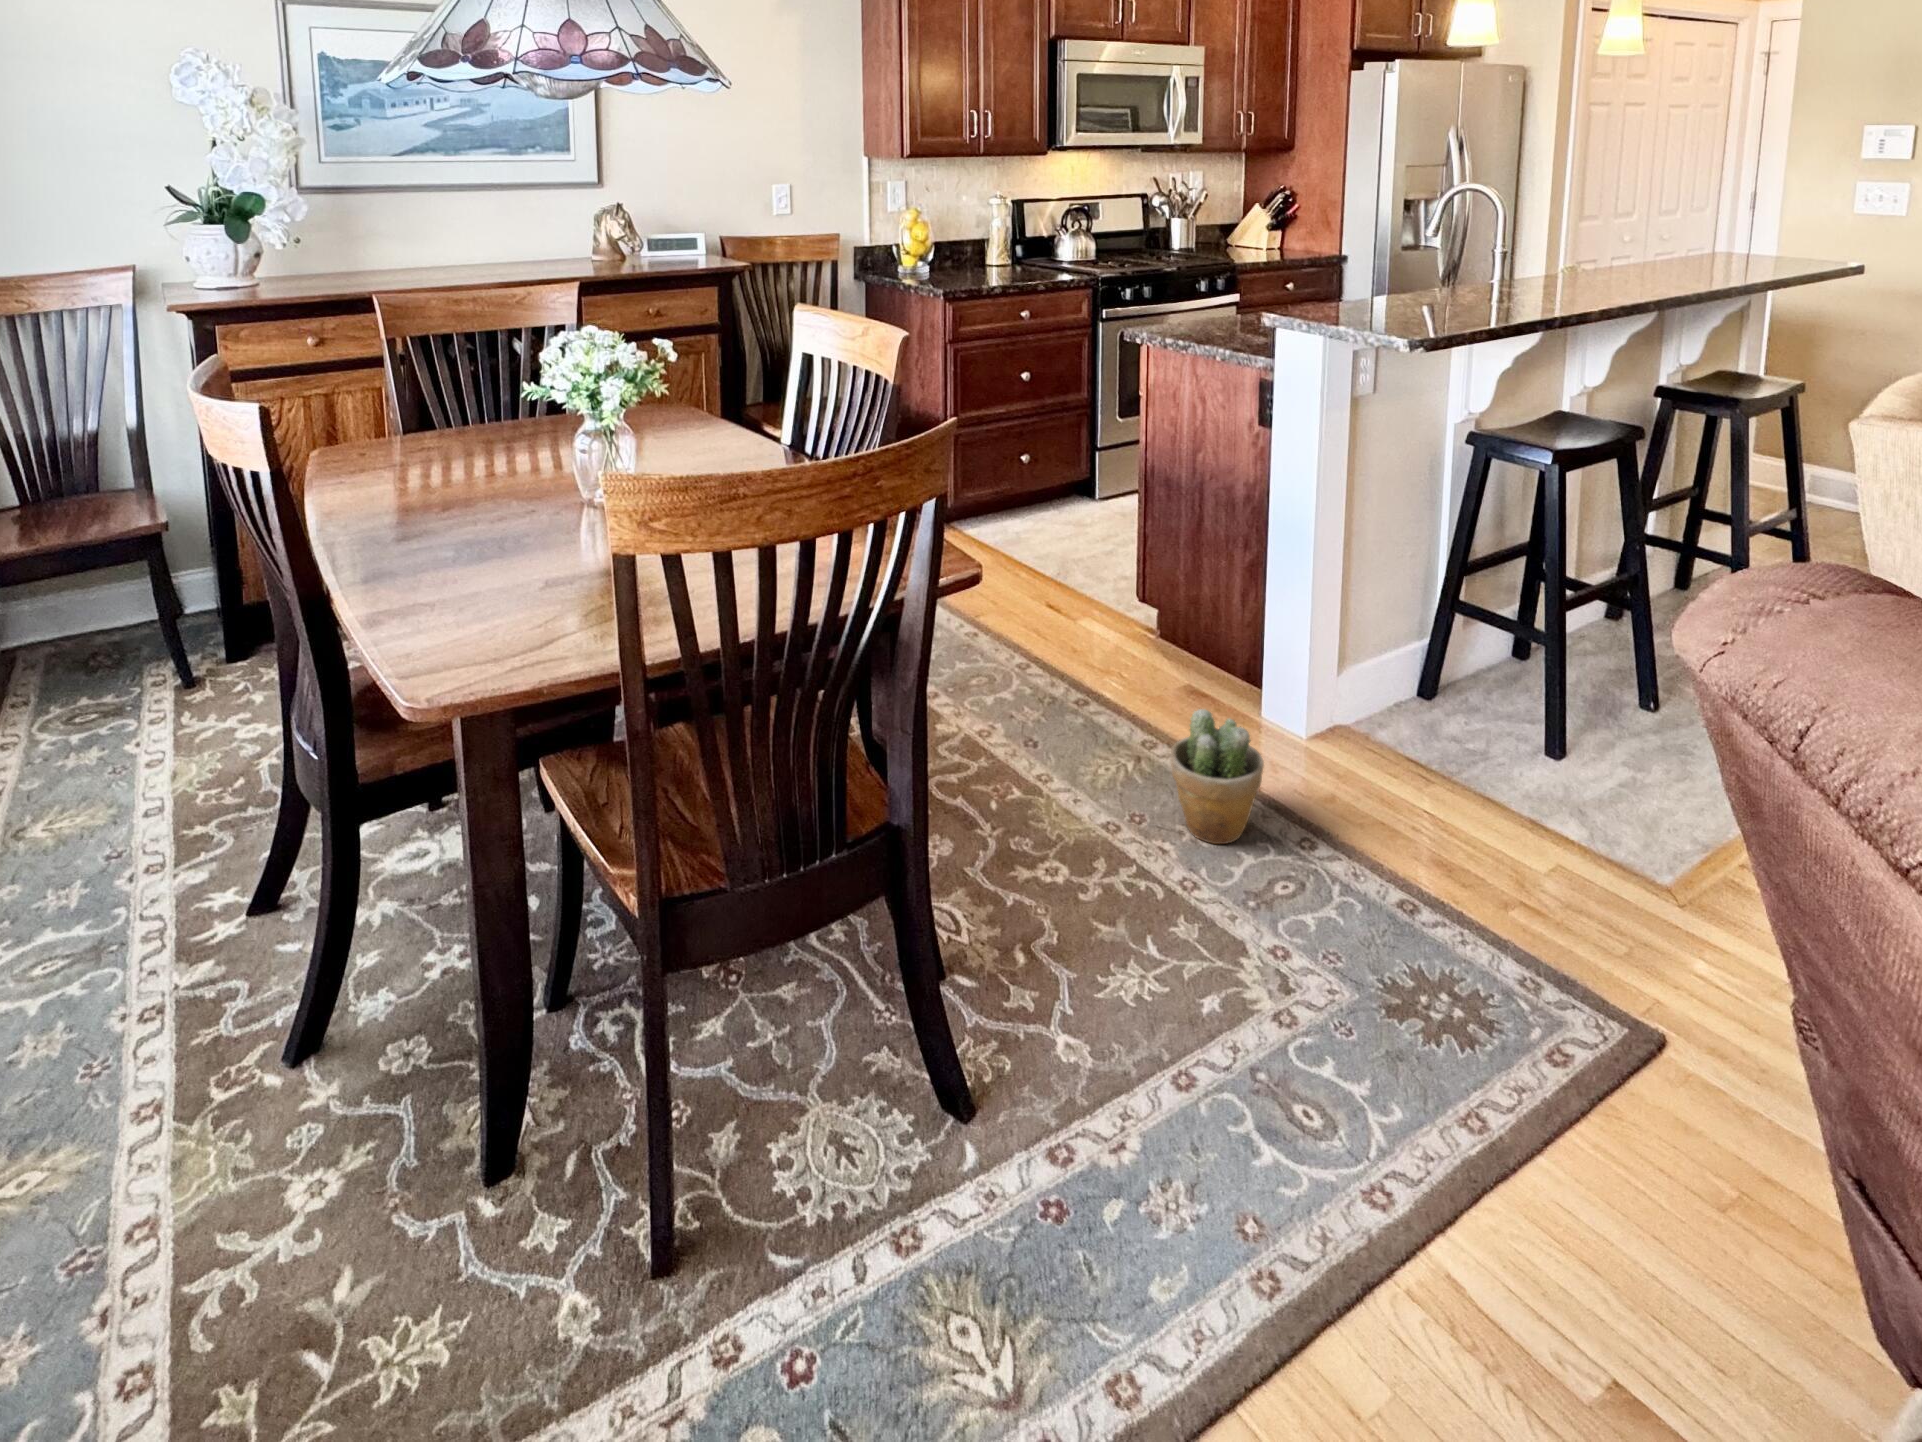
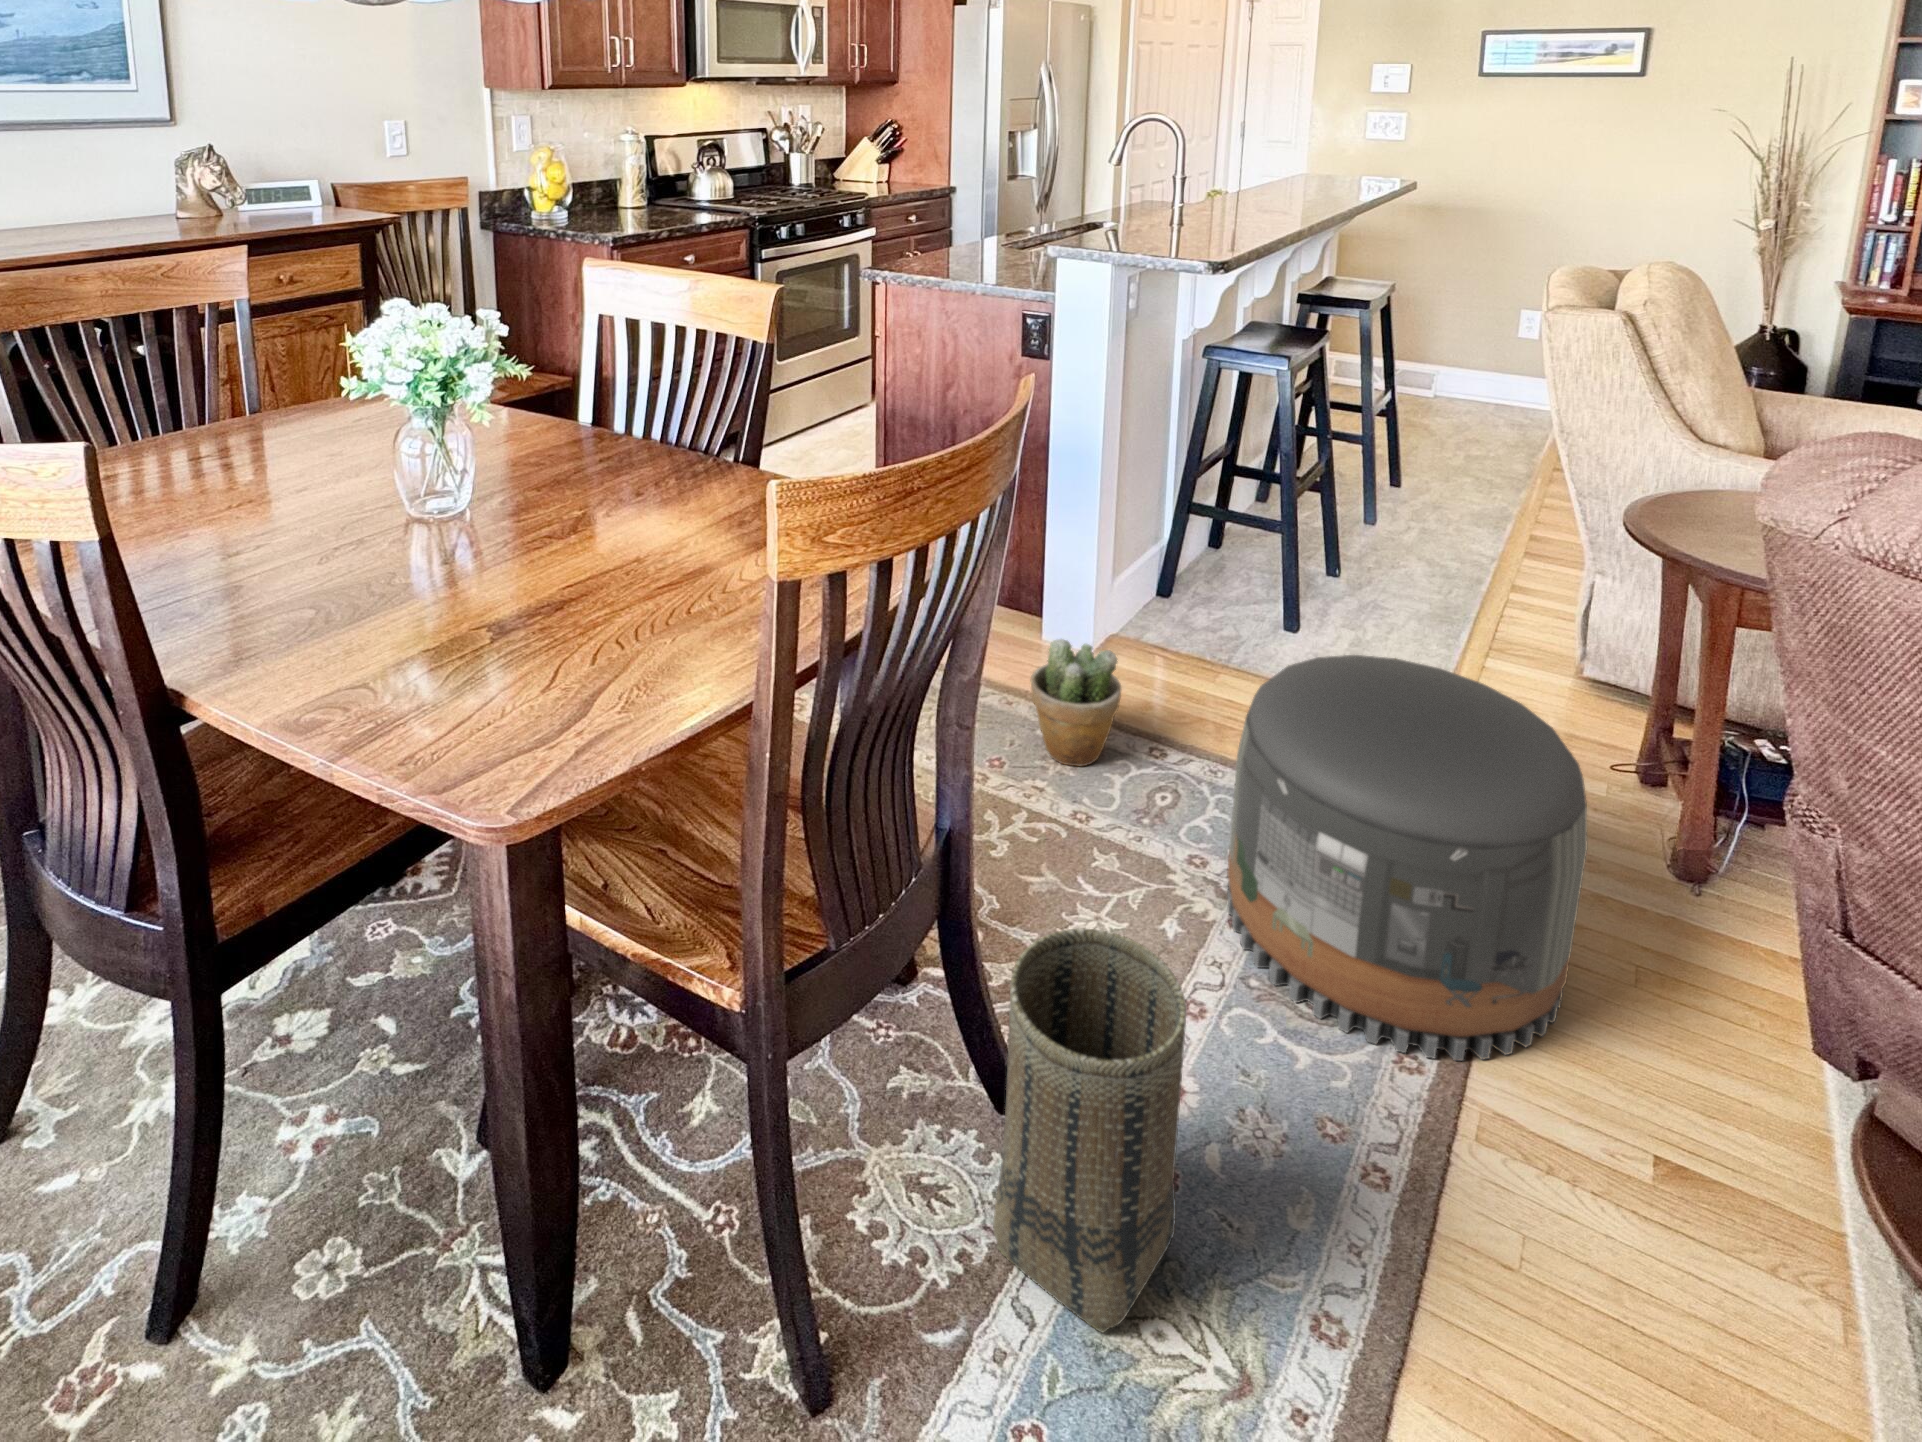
pouf: none [1270,764,1653,1232] -> present [1227,655,1587,1060]
basket: none [866,935,1031,1309] -> present [993,929,1186,1332]

